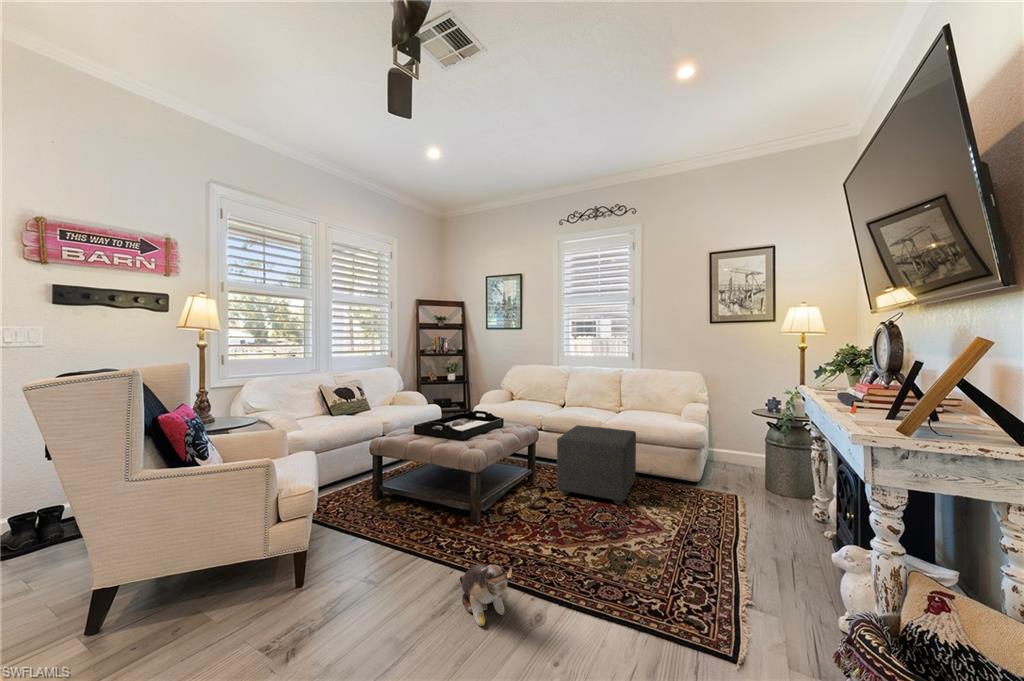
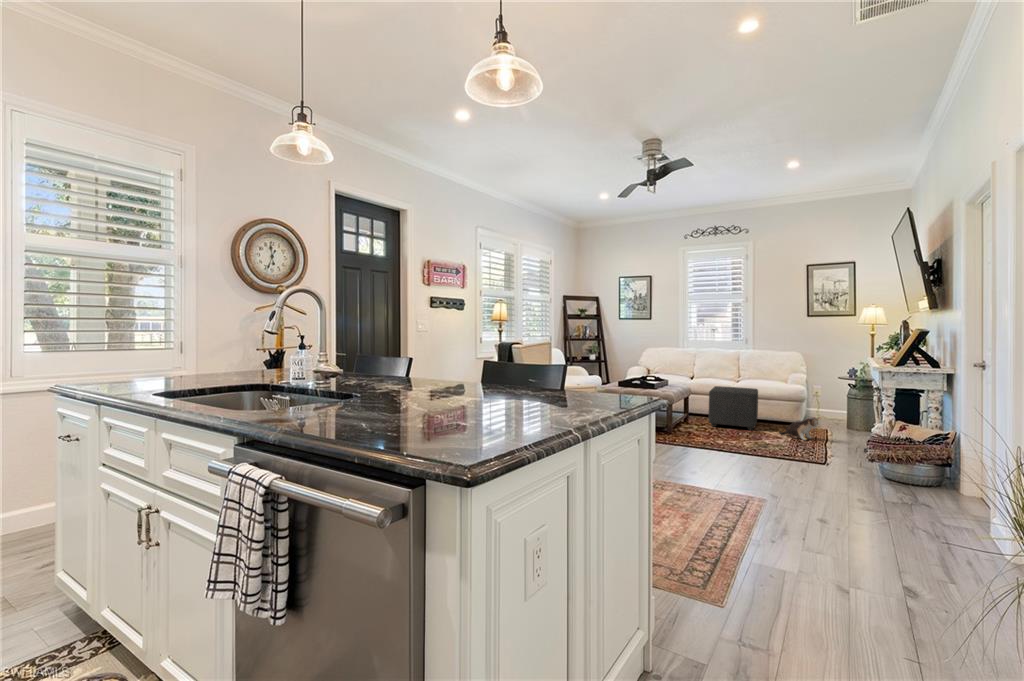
plush toy: present [460,564,512,626] -> present [779,417,821,440]

